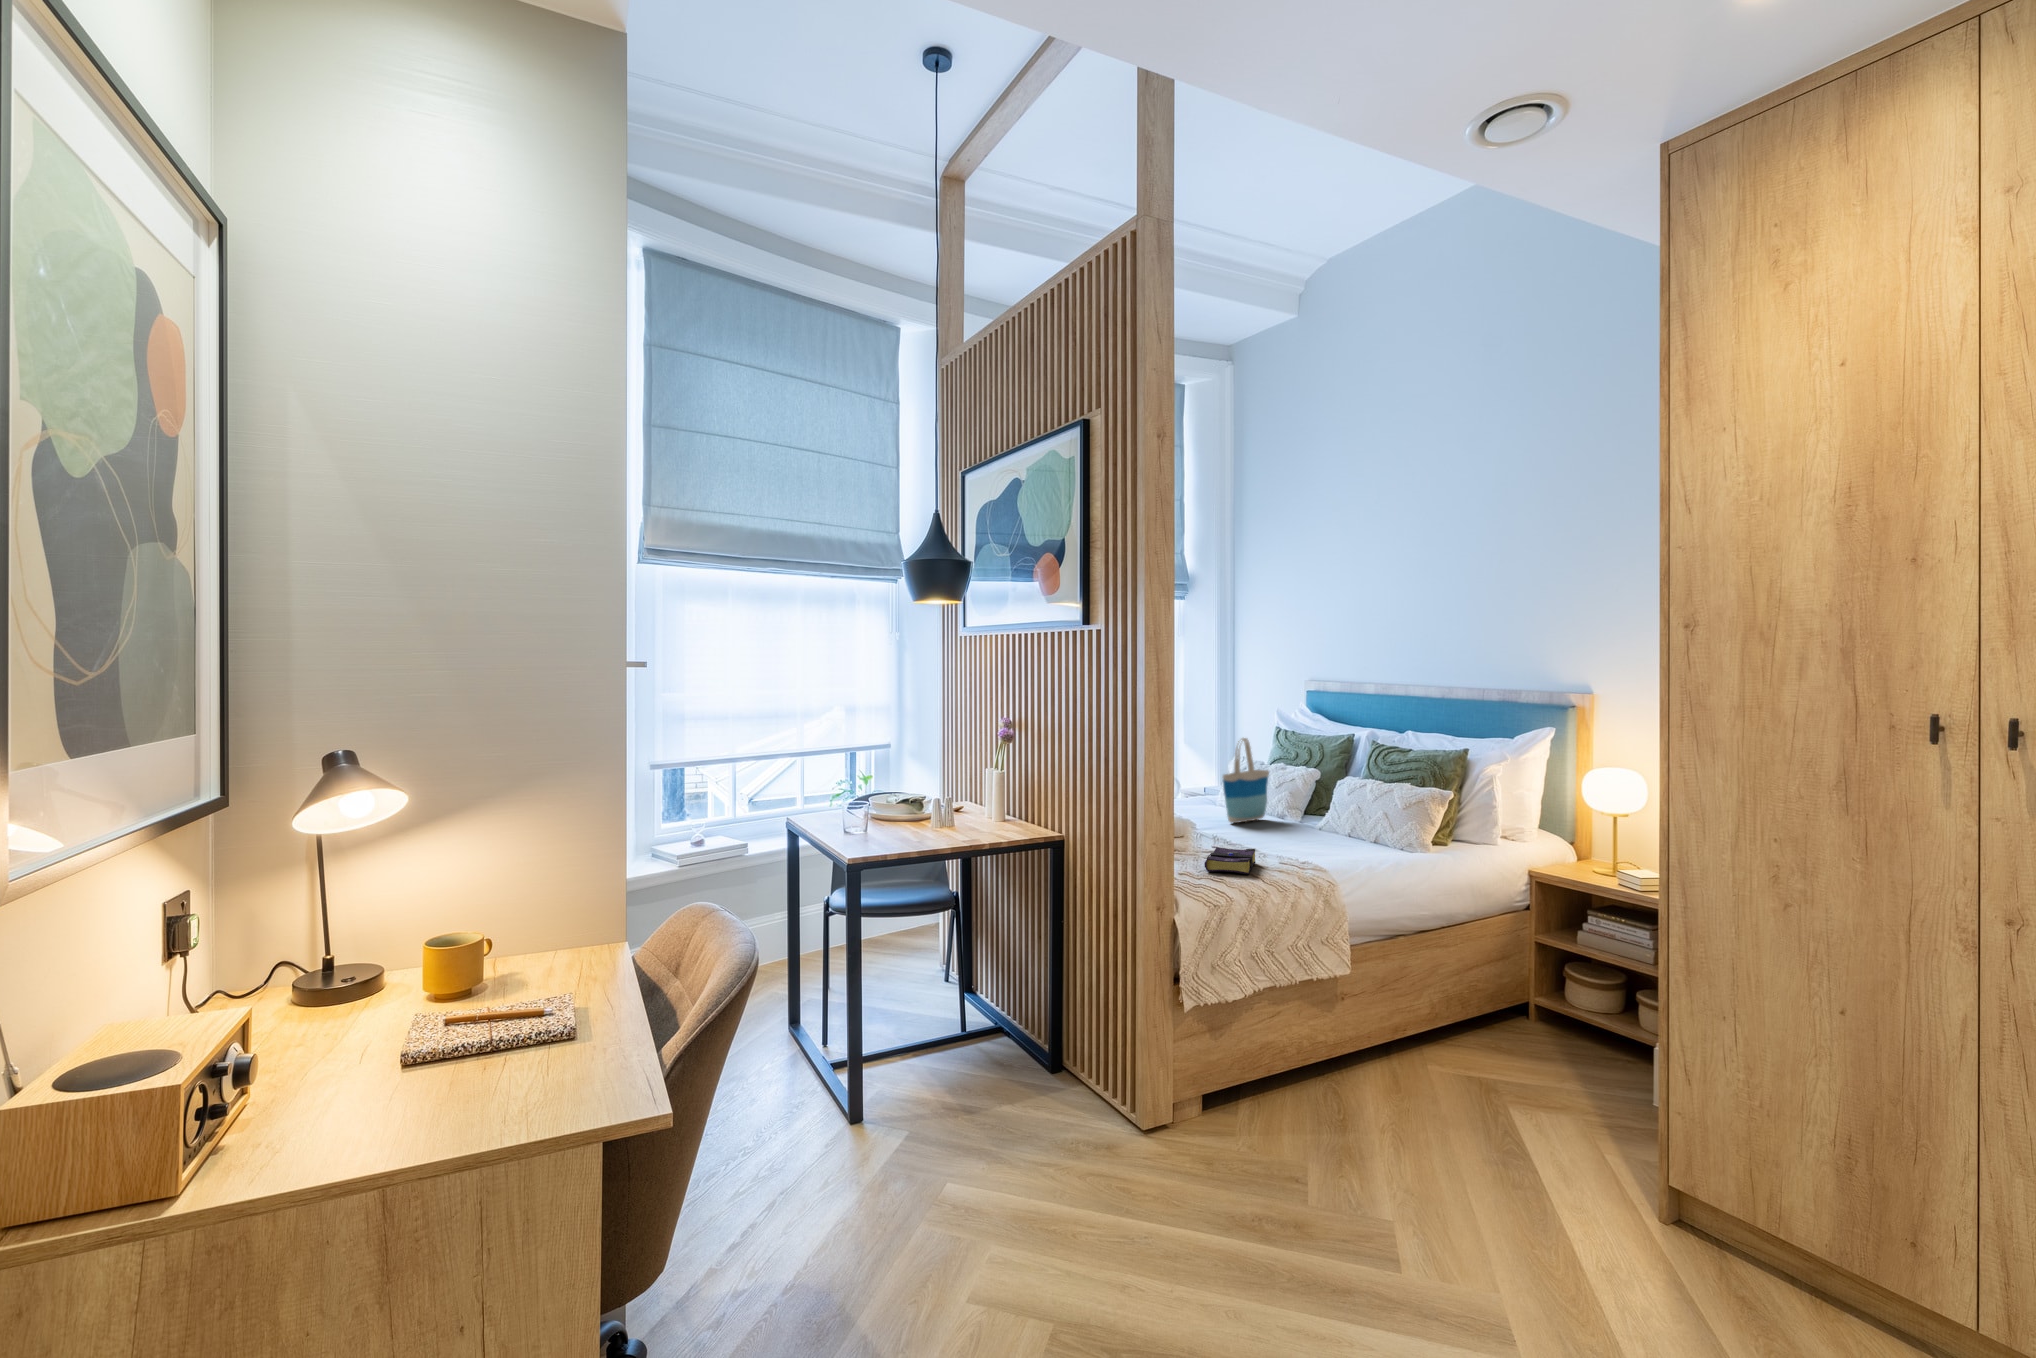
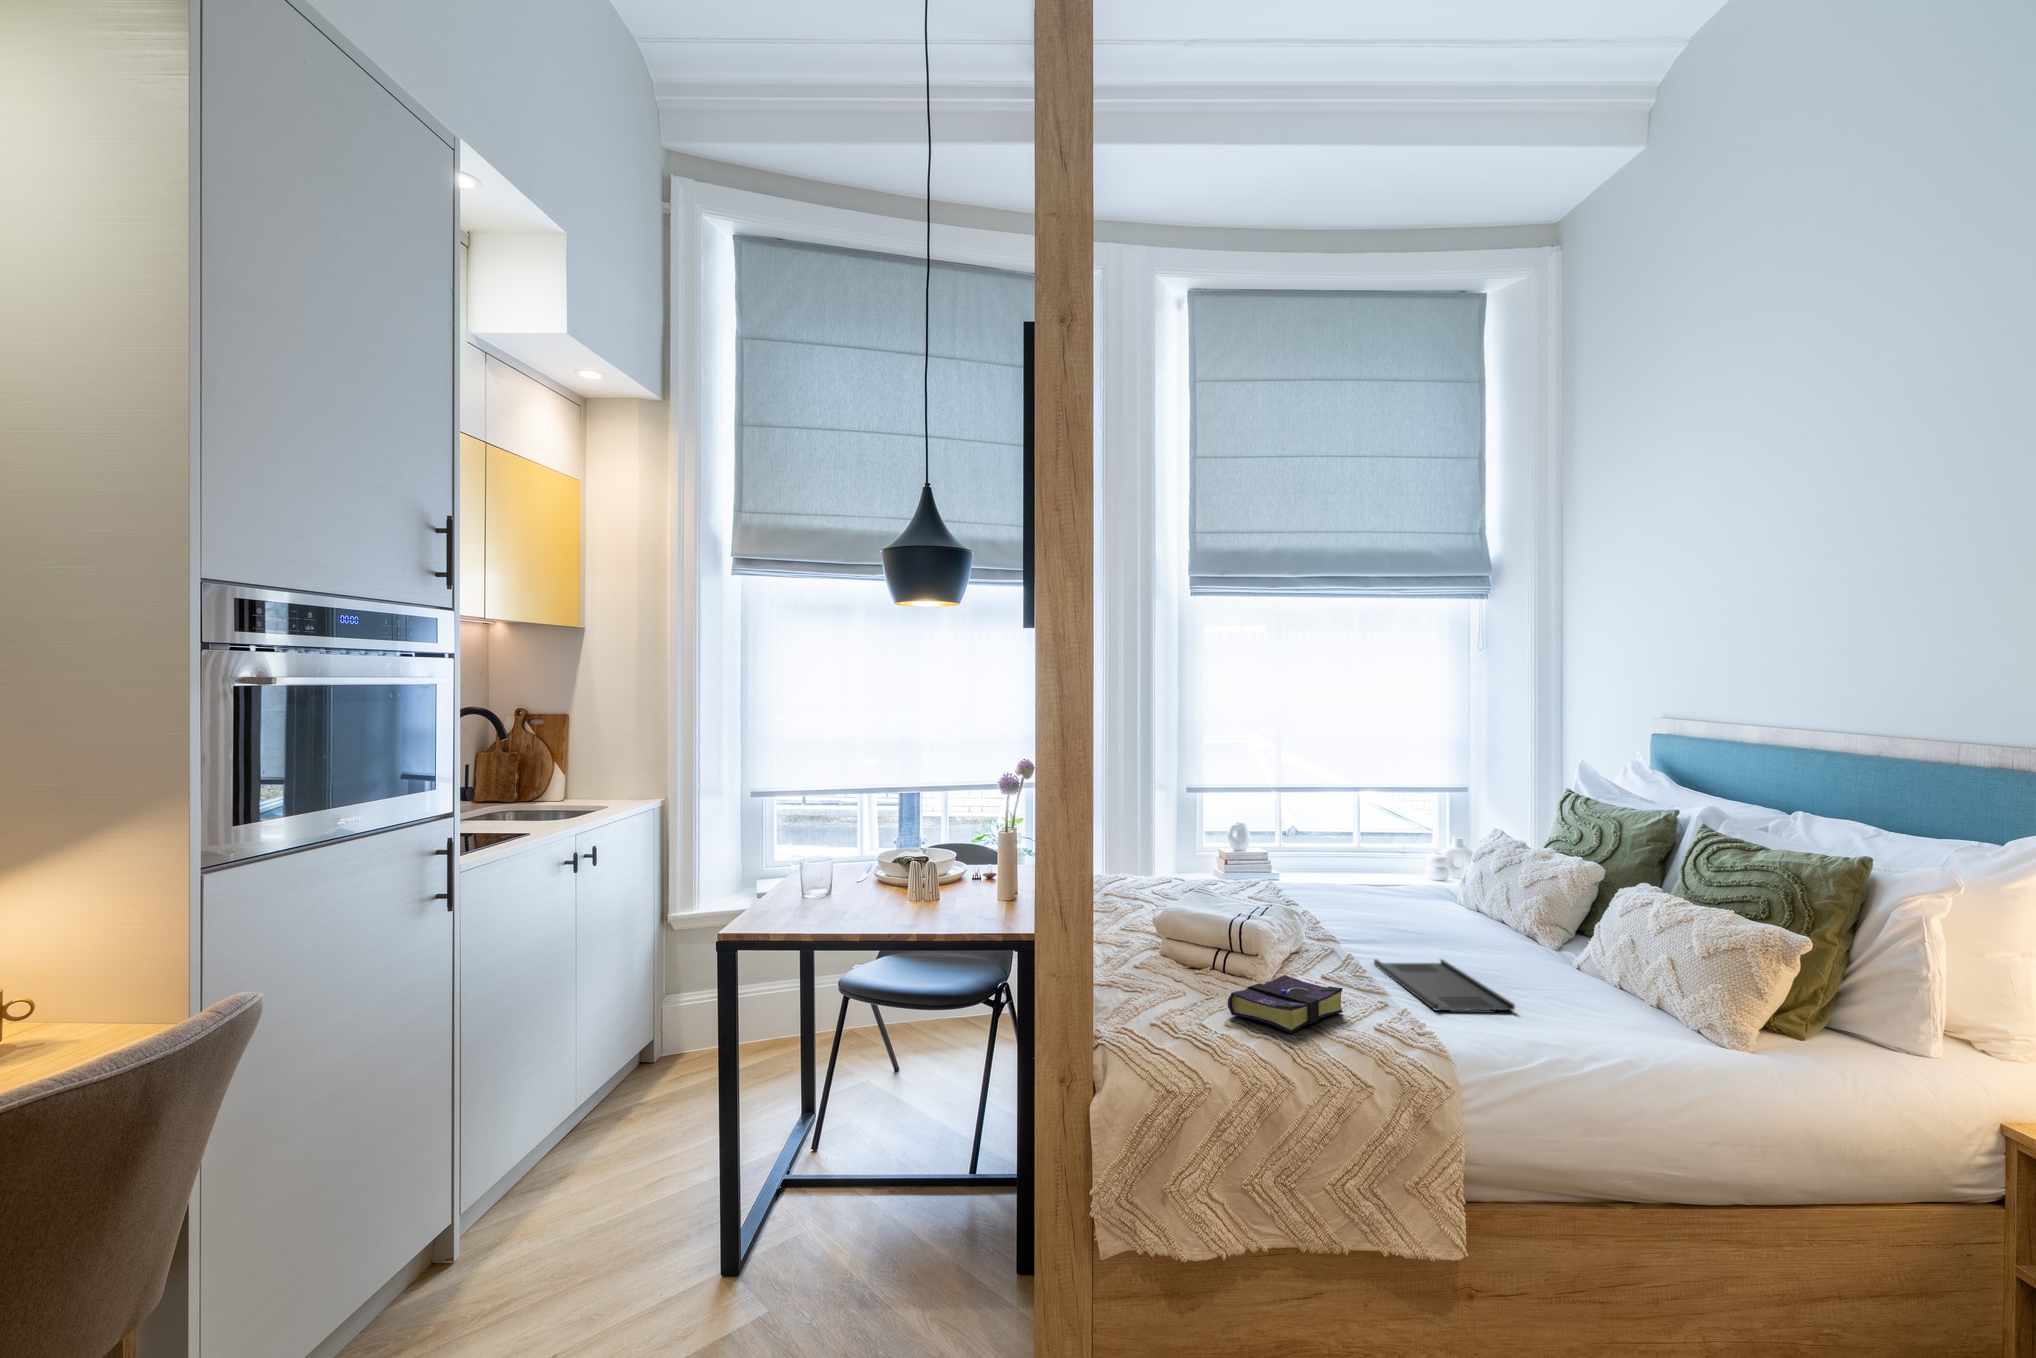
tote bag: present [1222,738,1269,823] -> none [1401,798,1500,937]
tray: none [1232,832,1327,855] -> present [1374,959,1515,1010]

